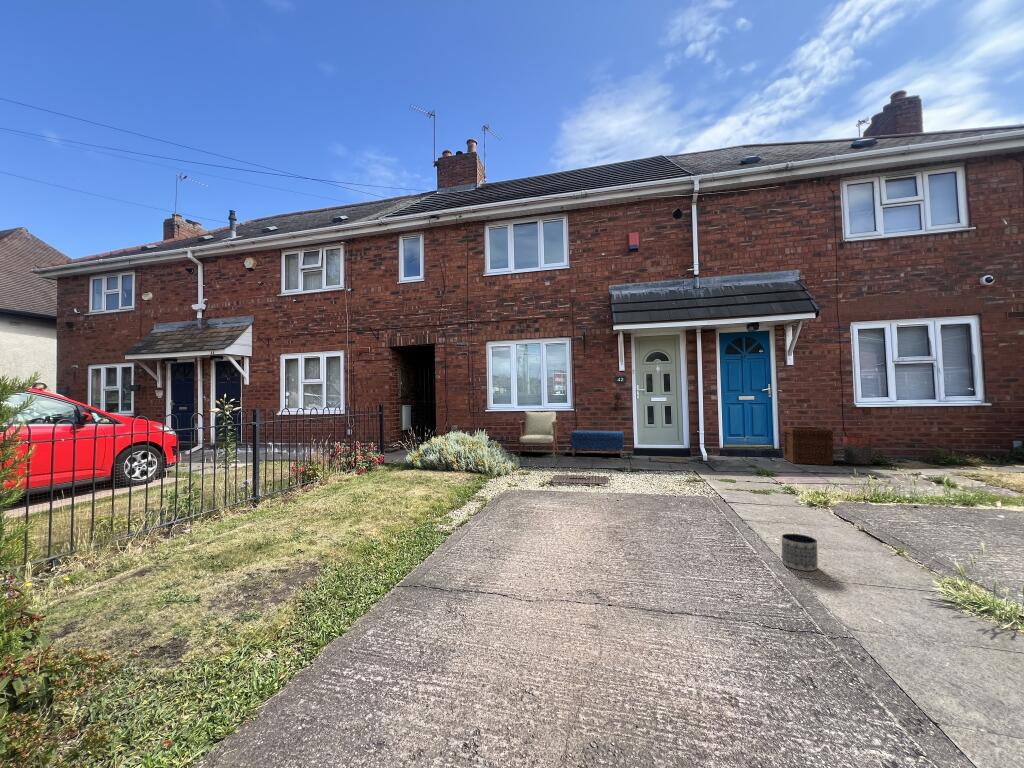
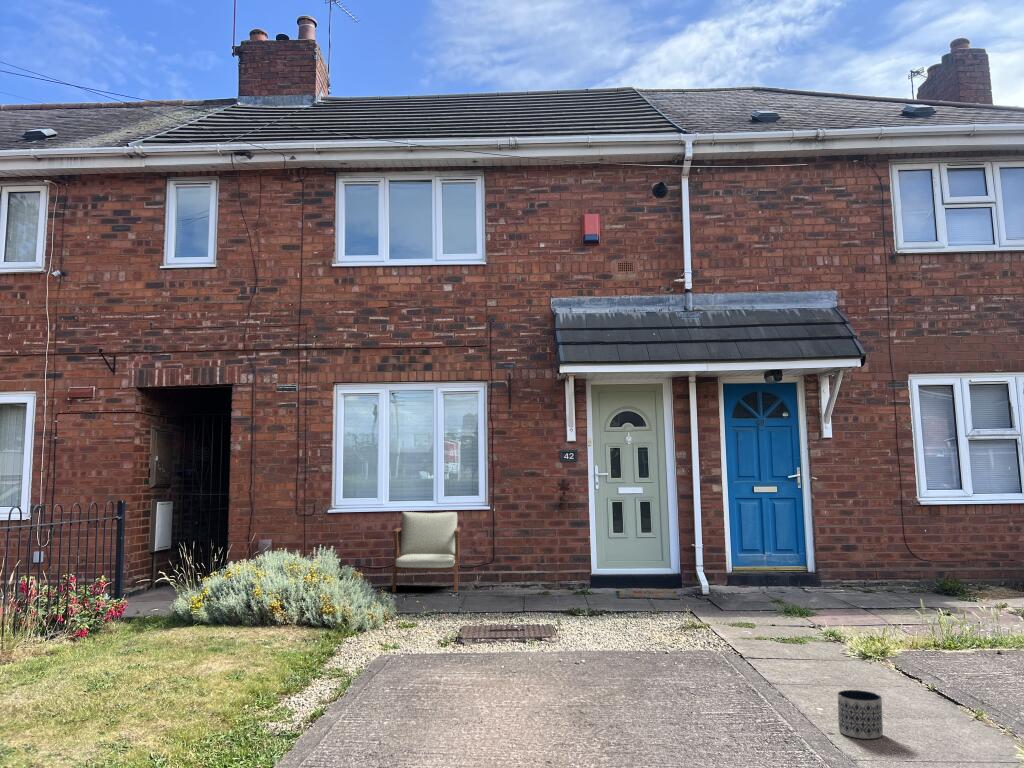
wooden crate: present [783,427,833,465] -> none [819,536,890,596]
bench: present [571,430,624,457] -> none [486,545,574,591]
trash can: present [843,436,873,464] -> none [902,550,944,594]

